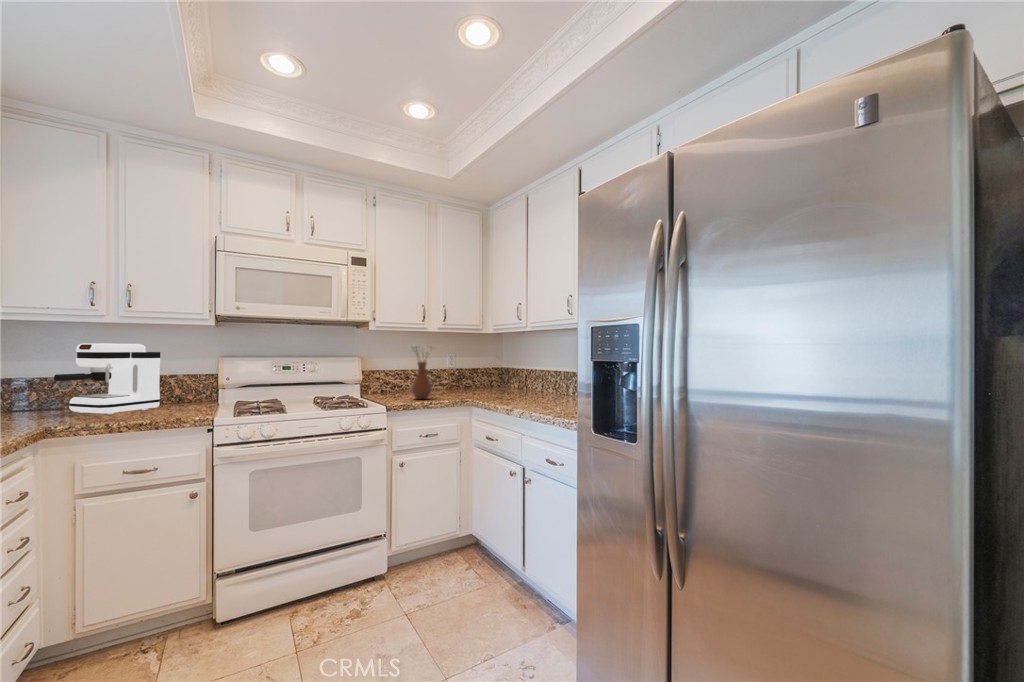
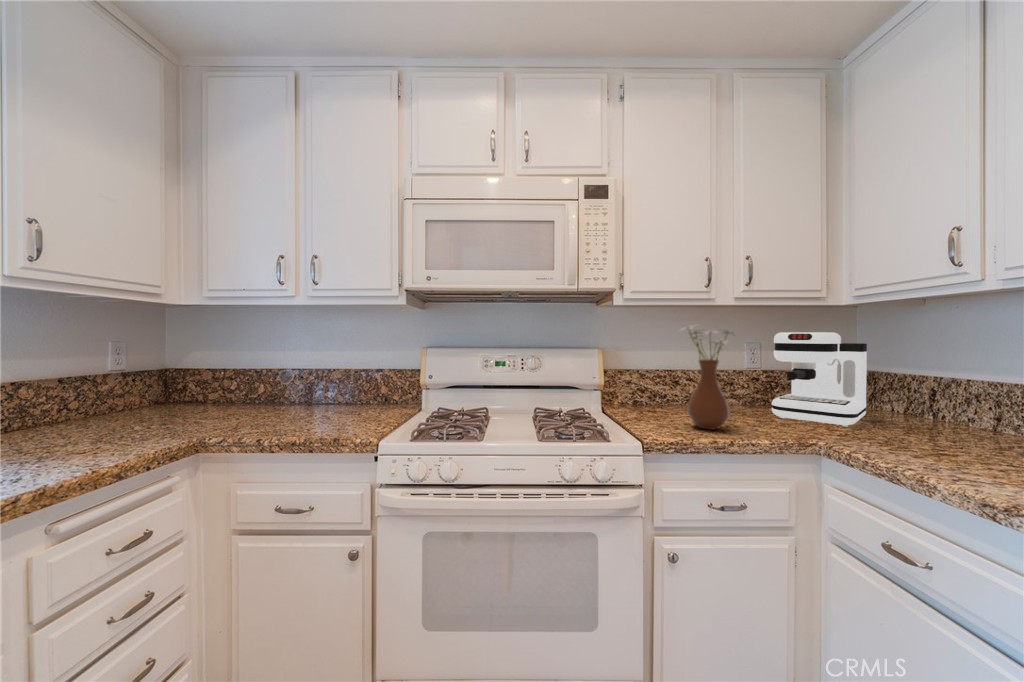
coffee maker: present [54,343,160,415] -> present [772,332,867,427]

